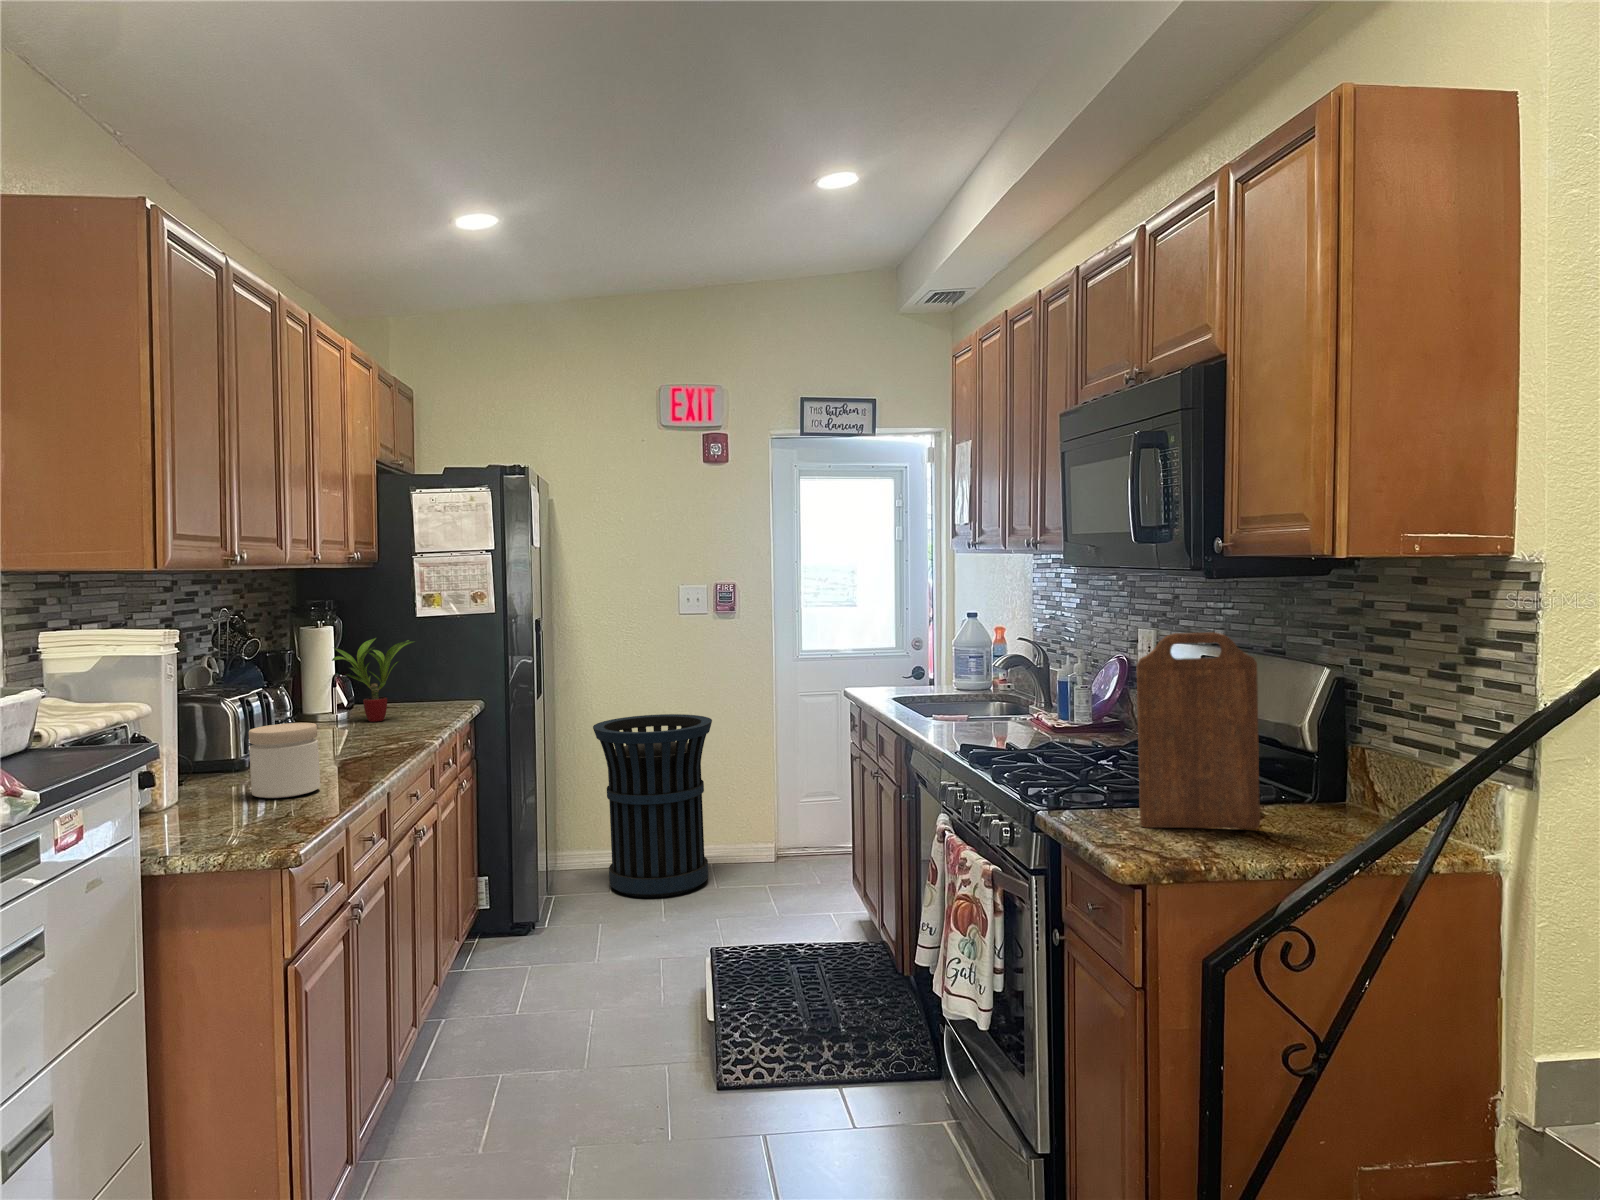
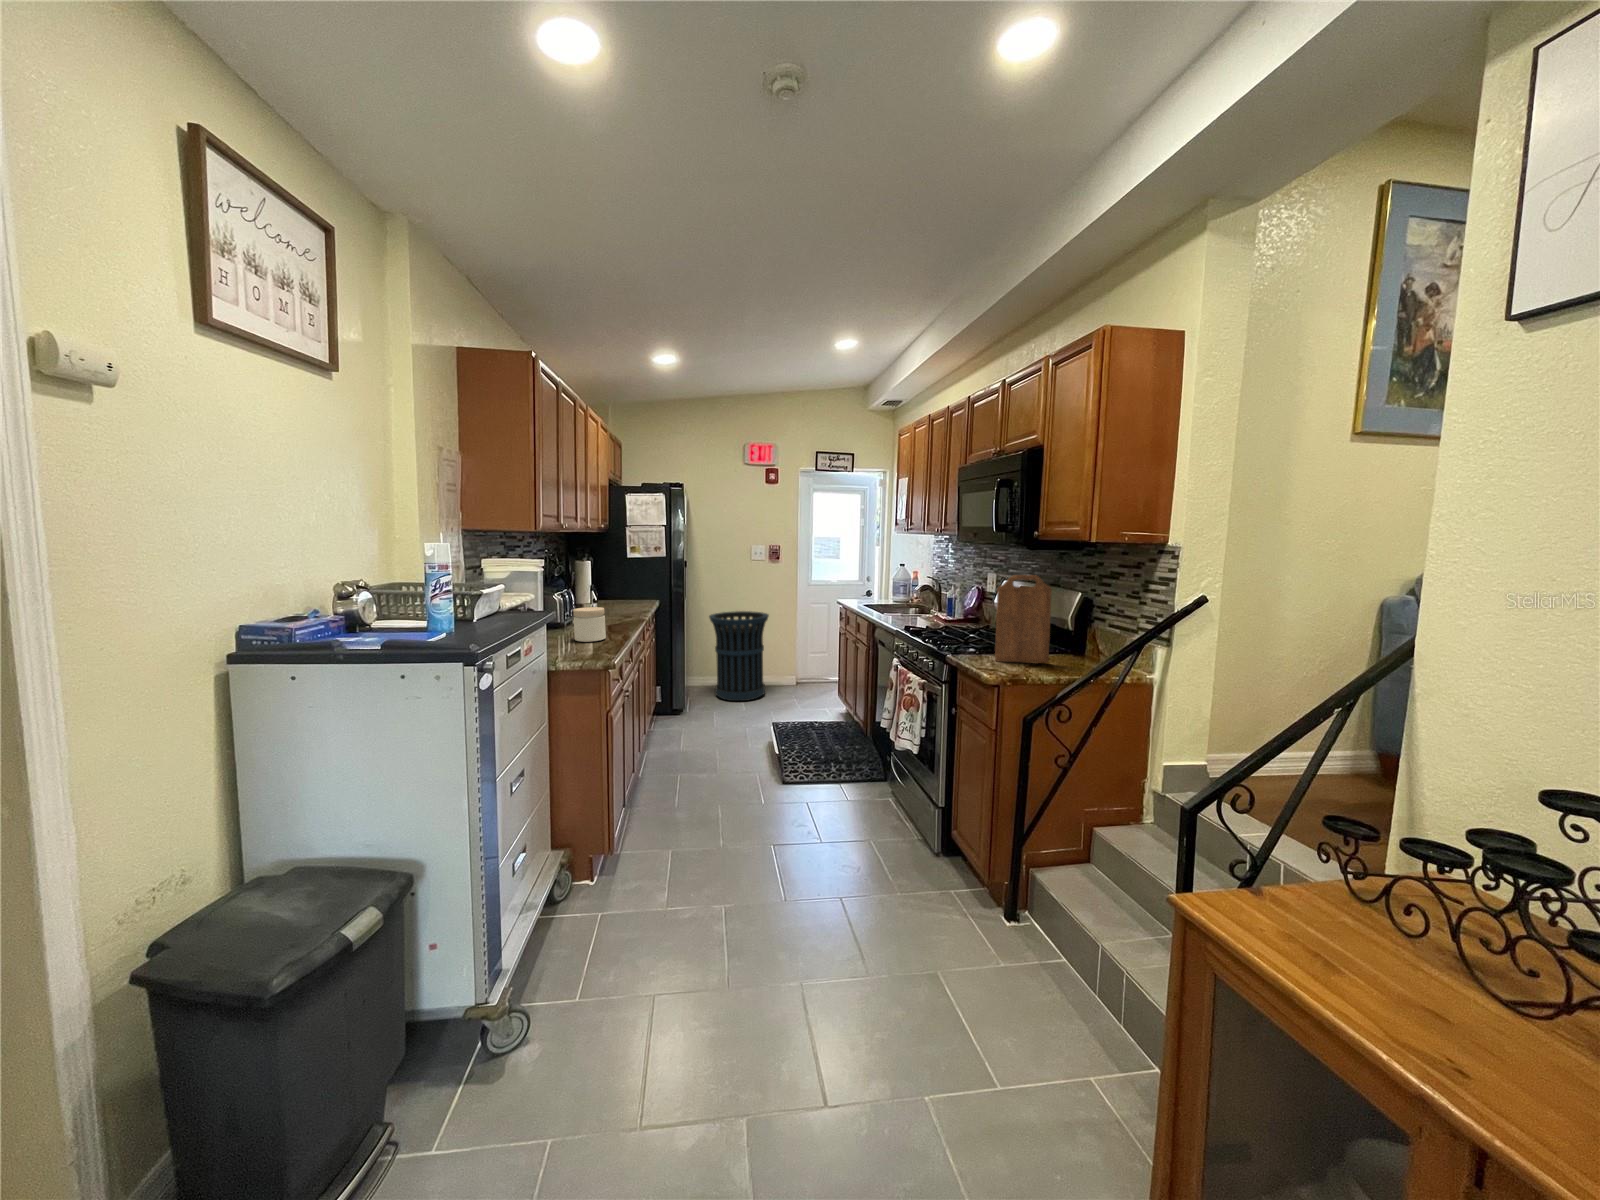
potted plant: present [332,638,414,722] -> none [589,568,629,610]

